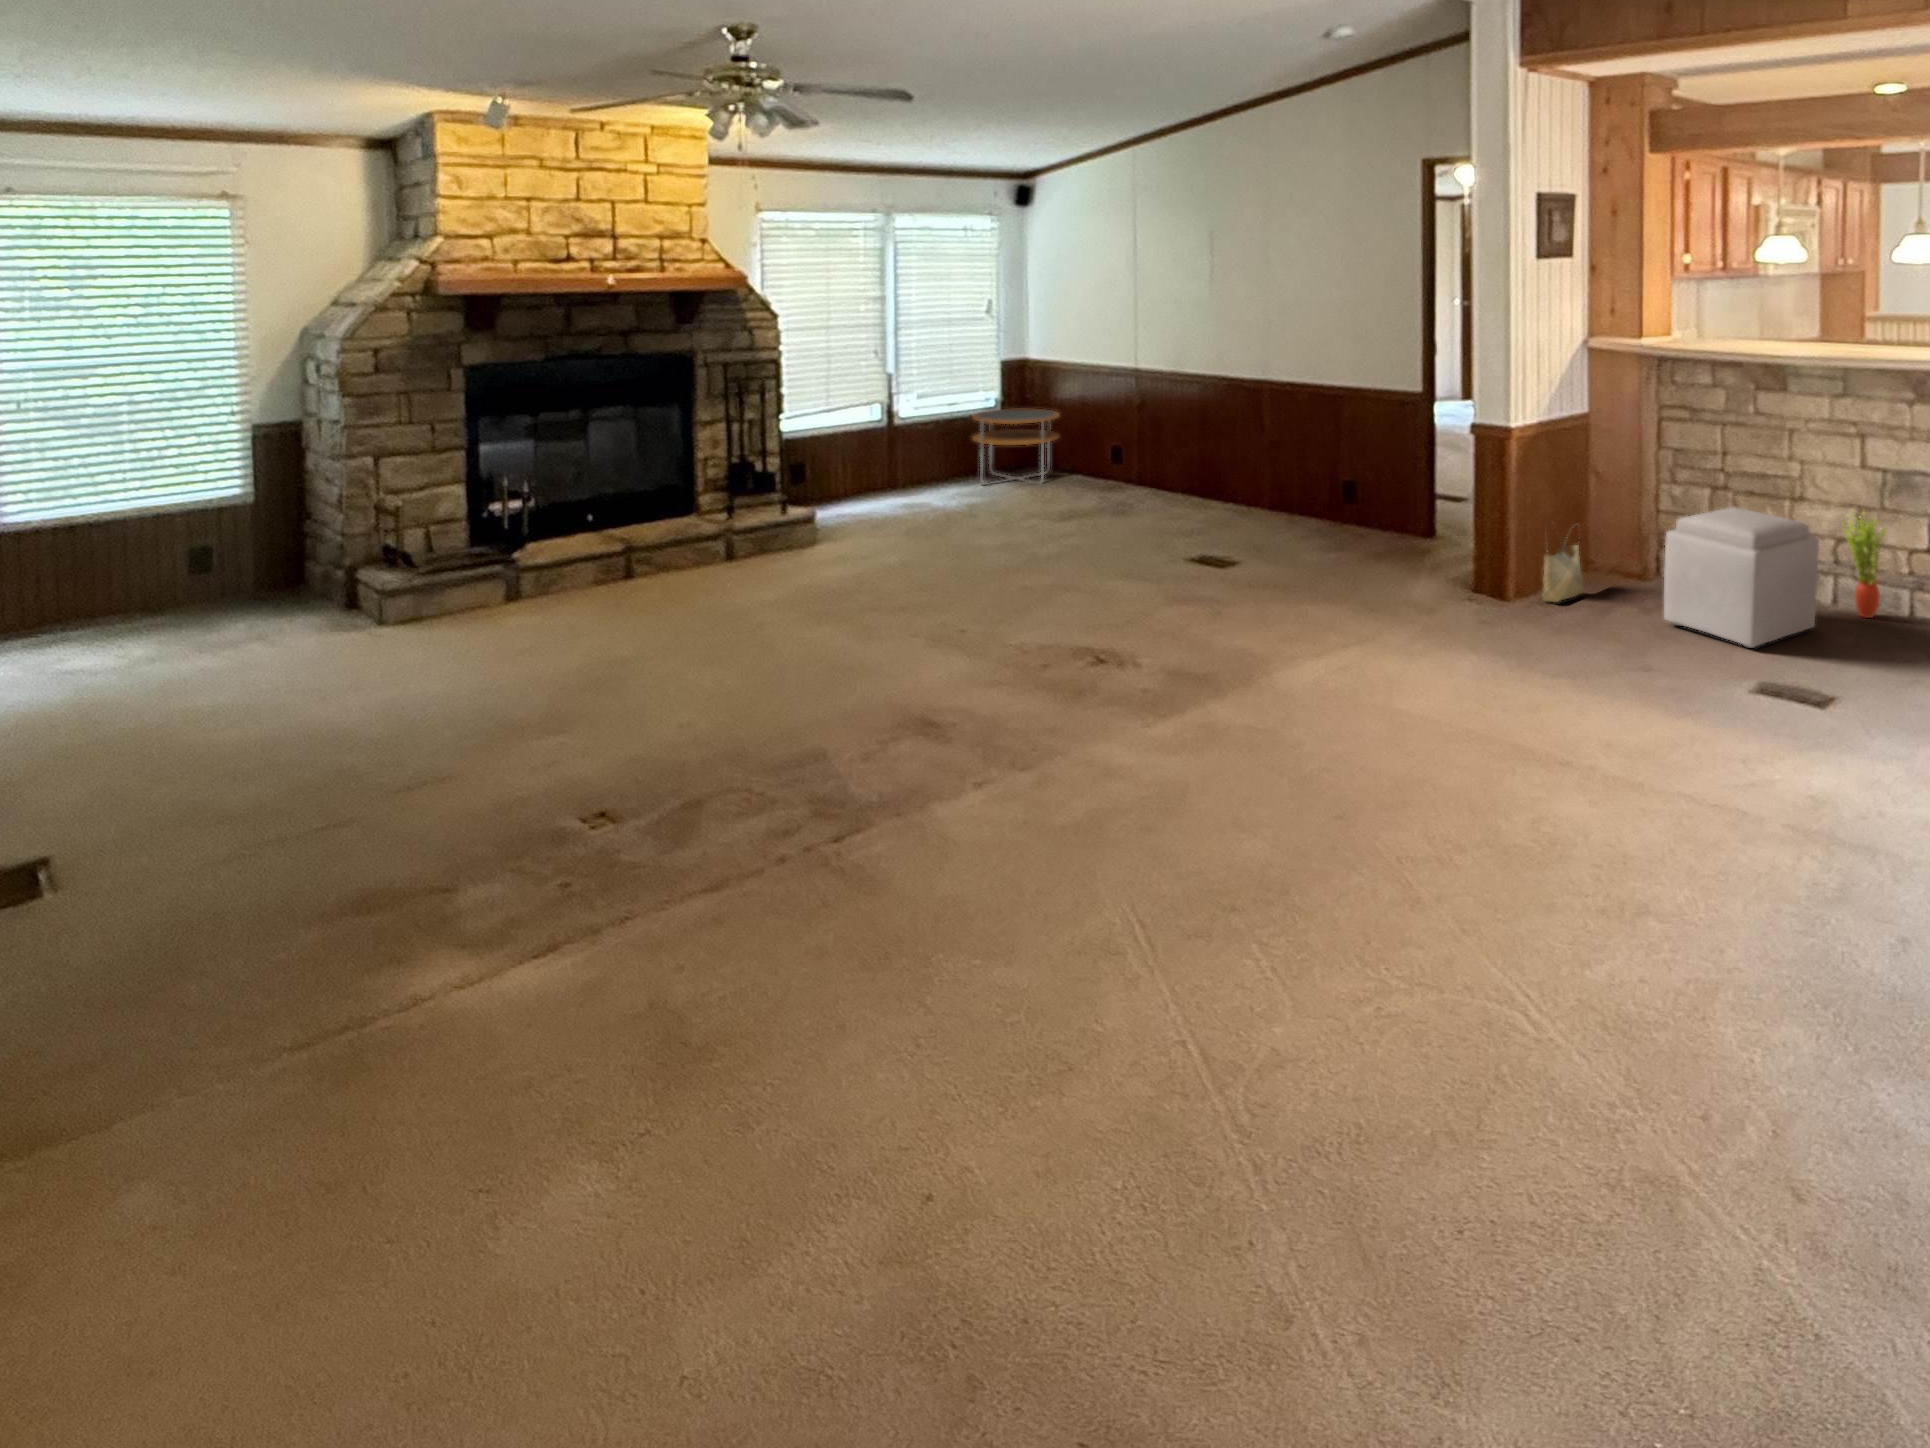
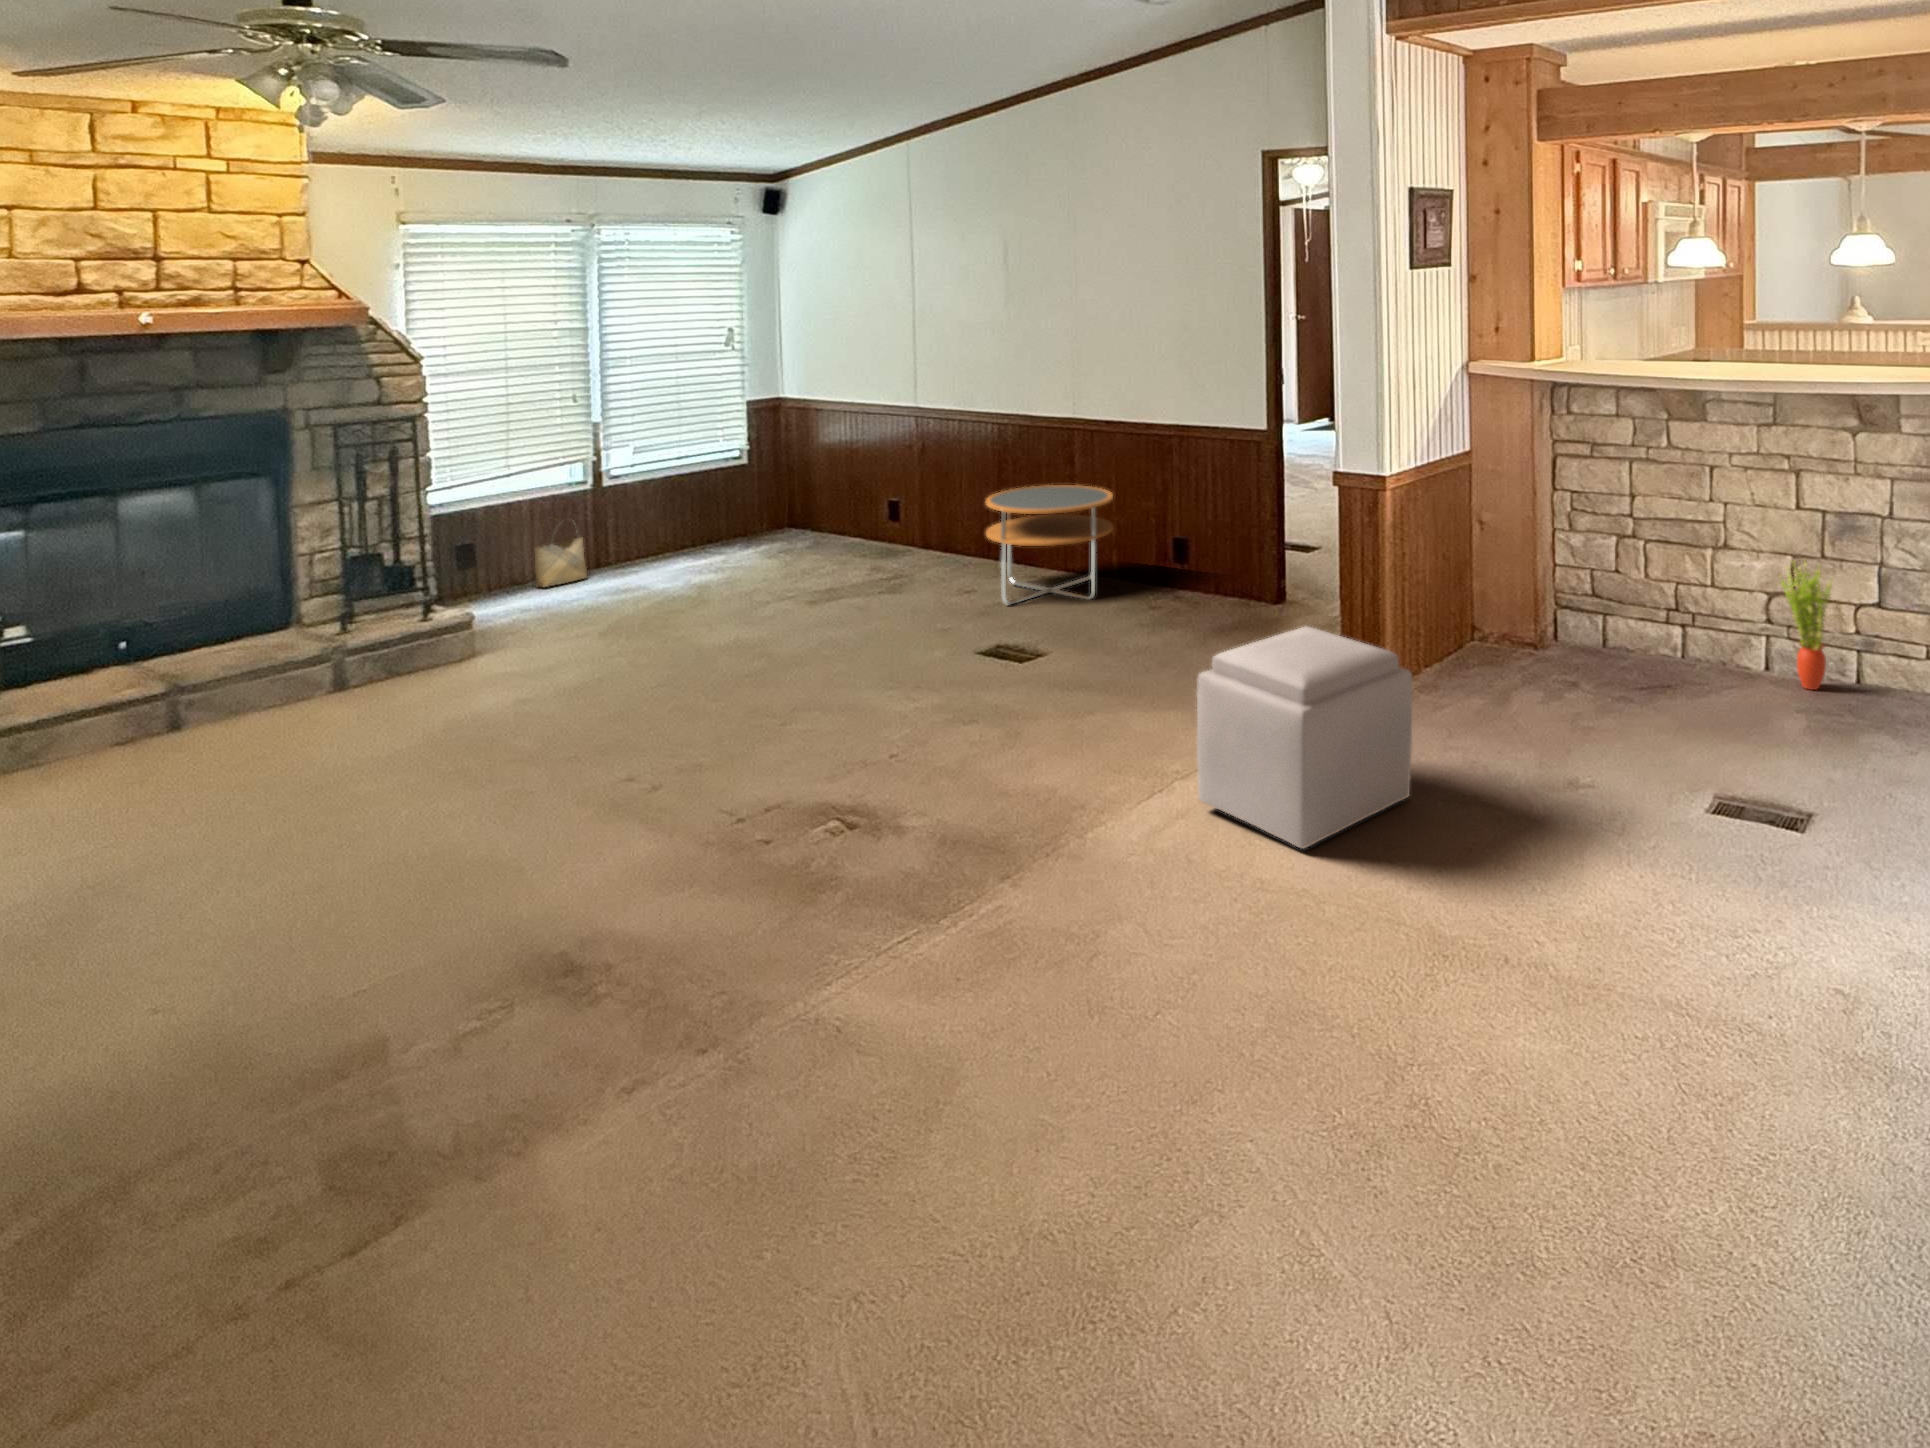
side table: present [973,409,1060,485] -> present [986,485,1113,605]
ottoman: present [1664,507,1819,648] -> present [1197,626,1412,848]
woven basket: present [1542,520,1584,602] -> present [534,519,587,587]

